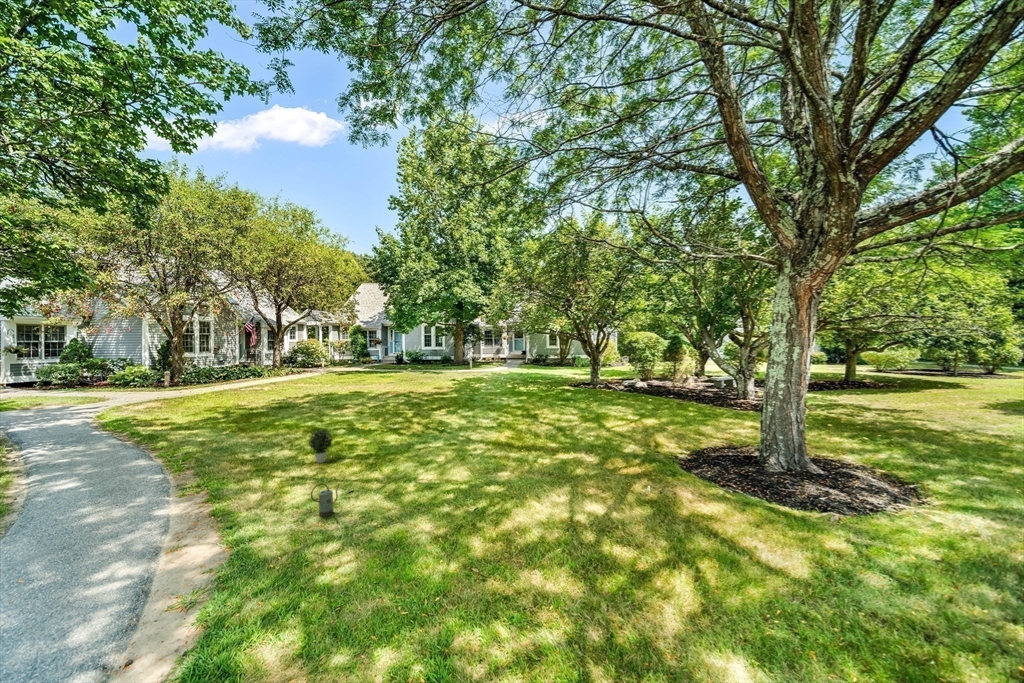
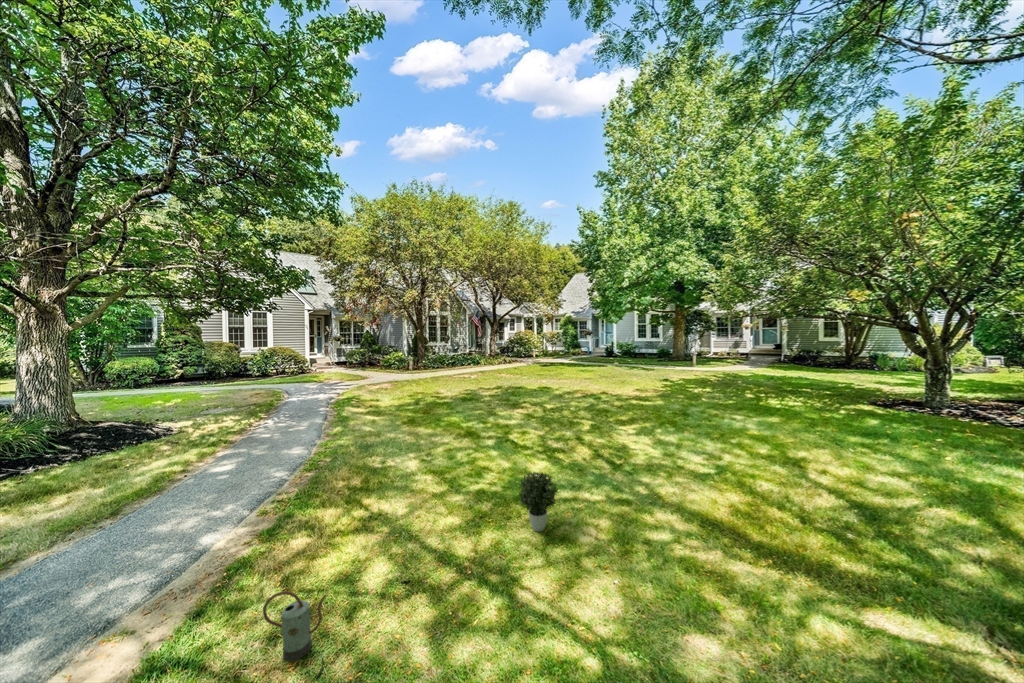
potted plant: present [309,430,333,463] -> present [519,472,557,532]

